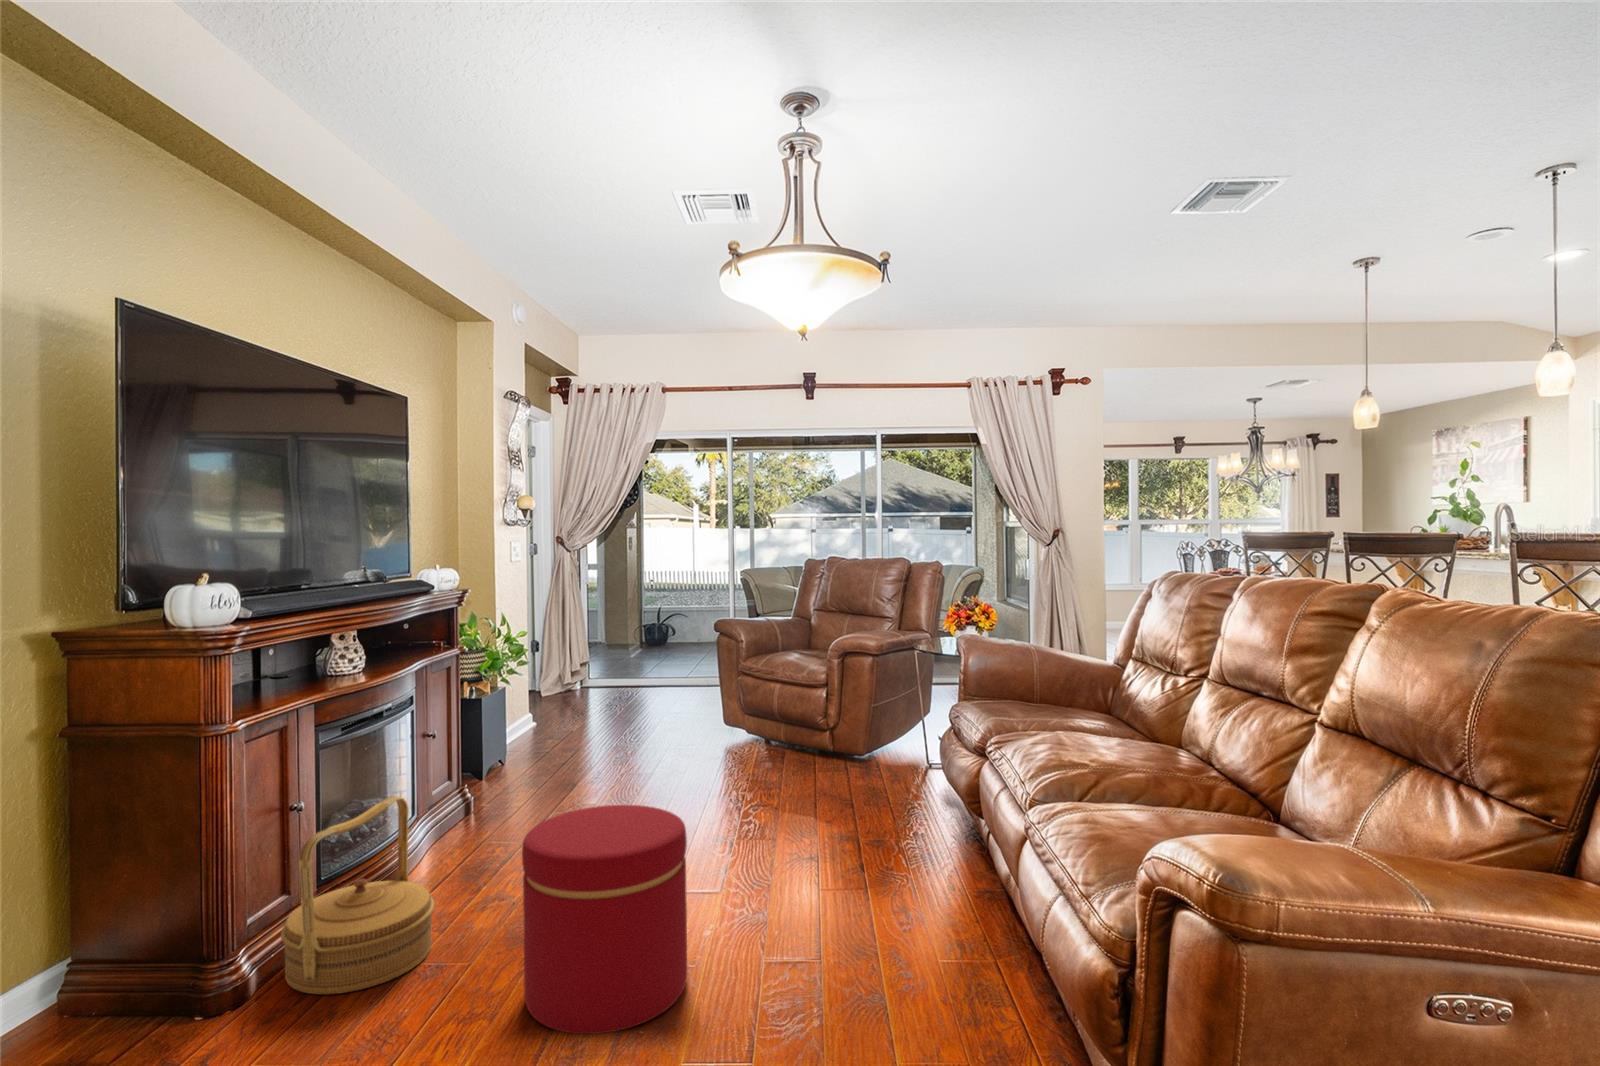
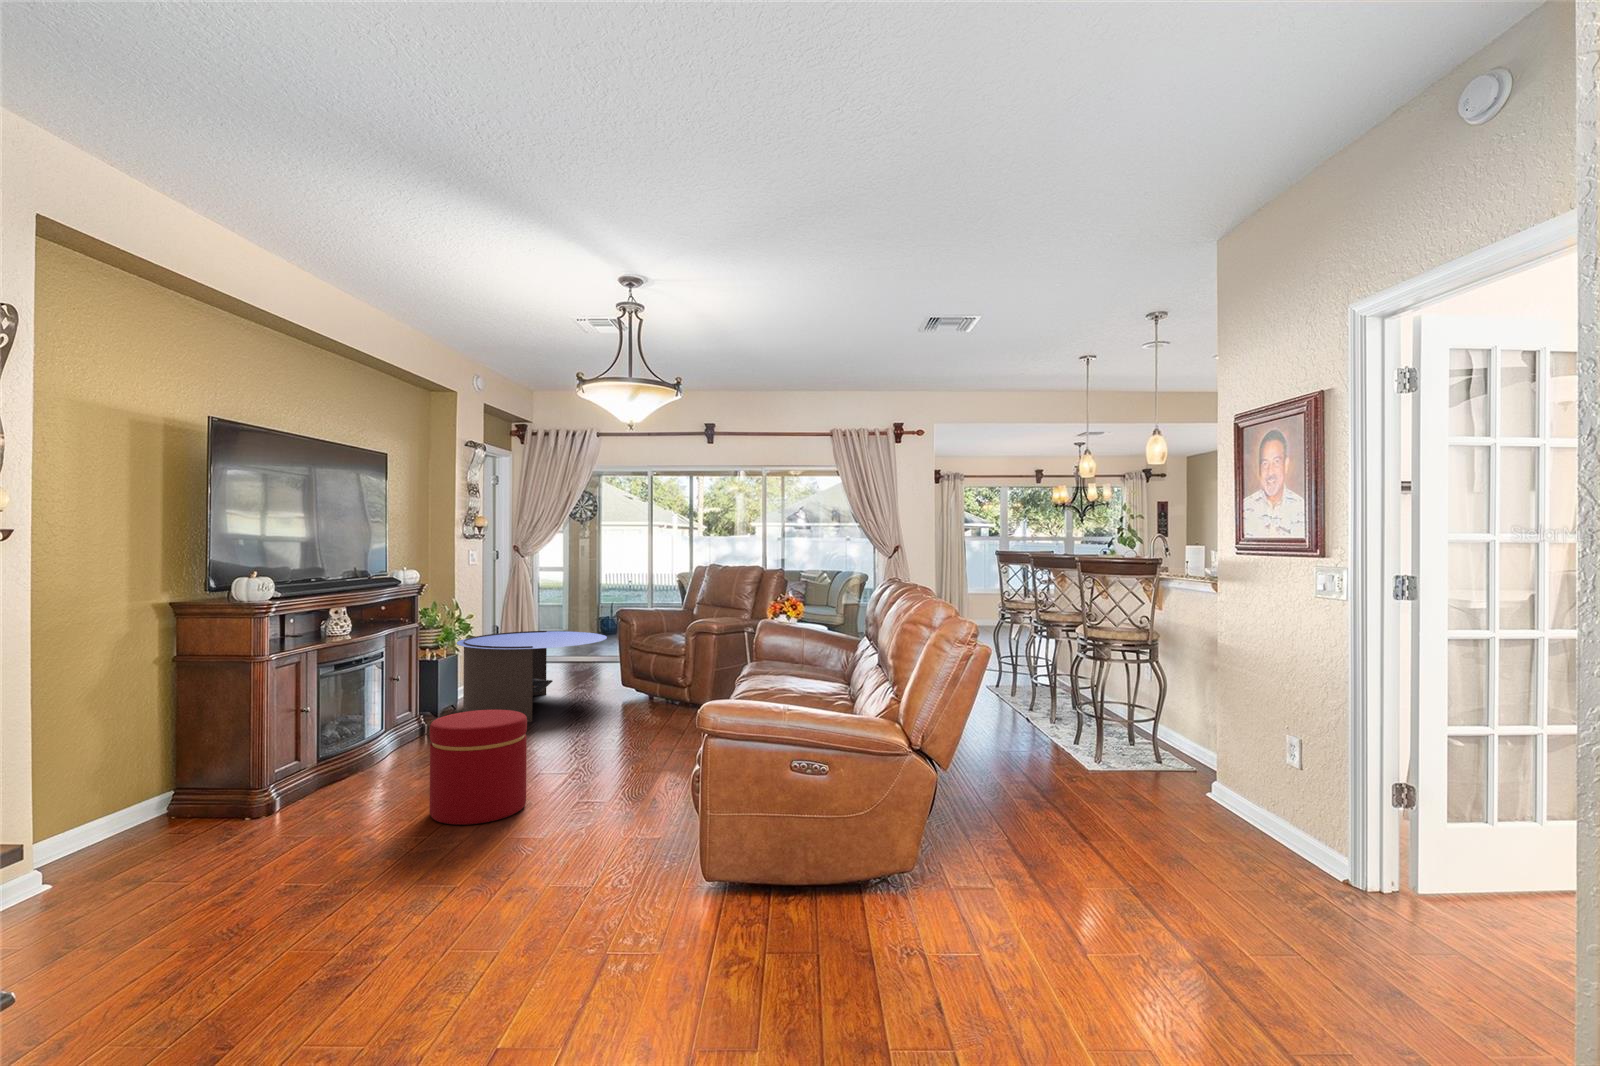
coffee table: none [506,651,714,791] -> present [457,631,607,722]
woven basket: present [281,796,434,995] -> none [294,706,386,810]

